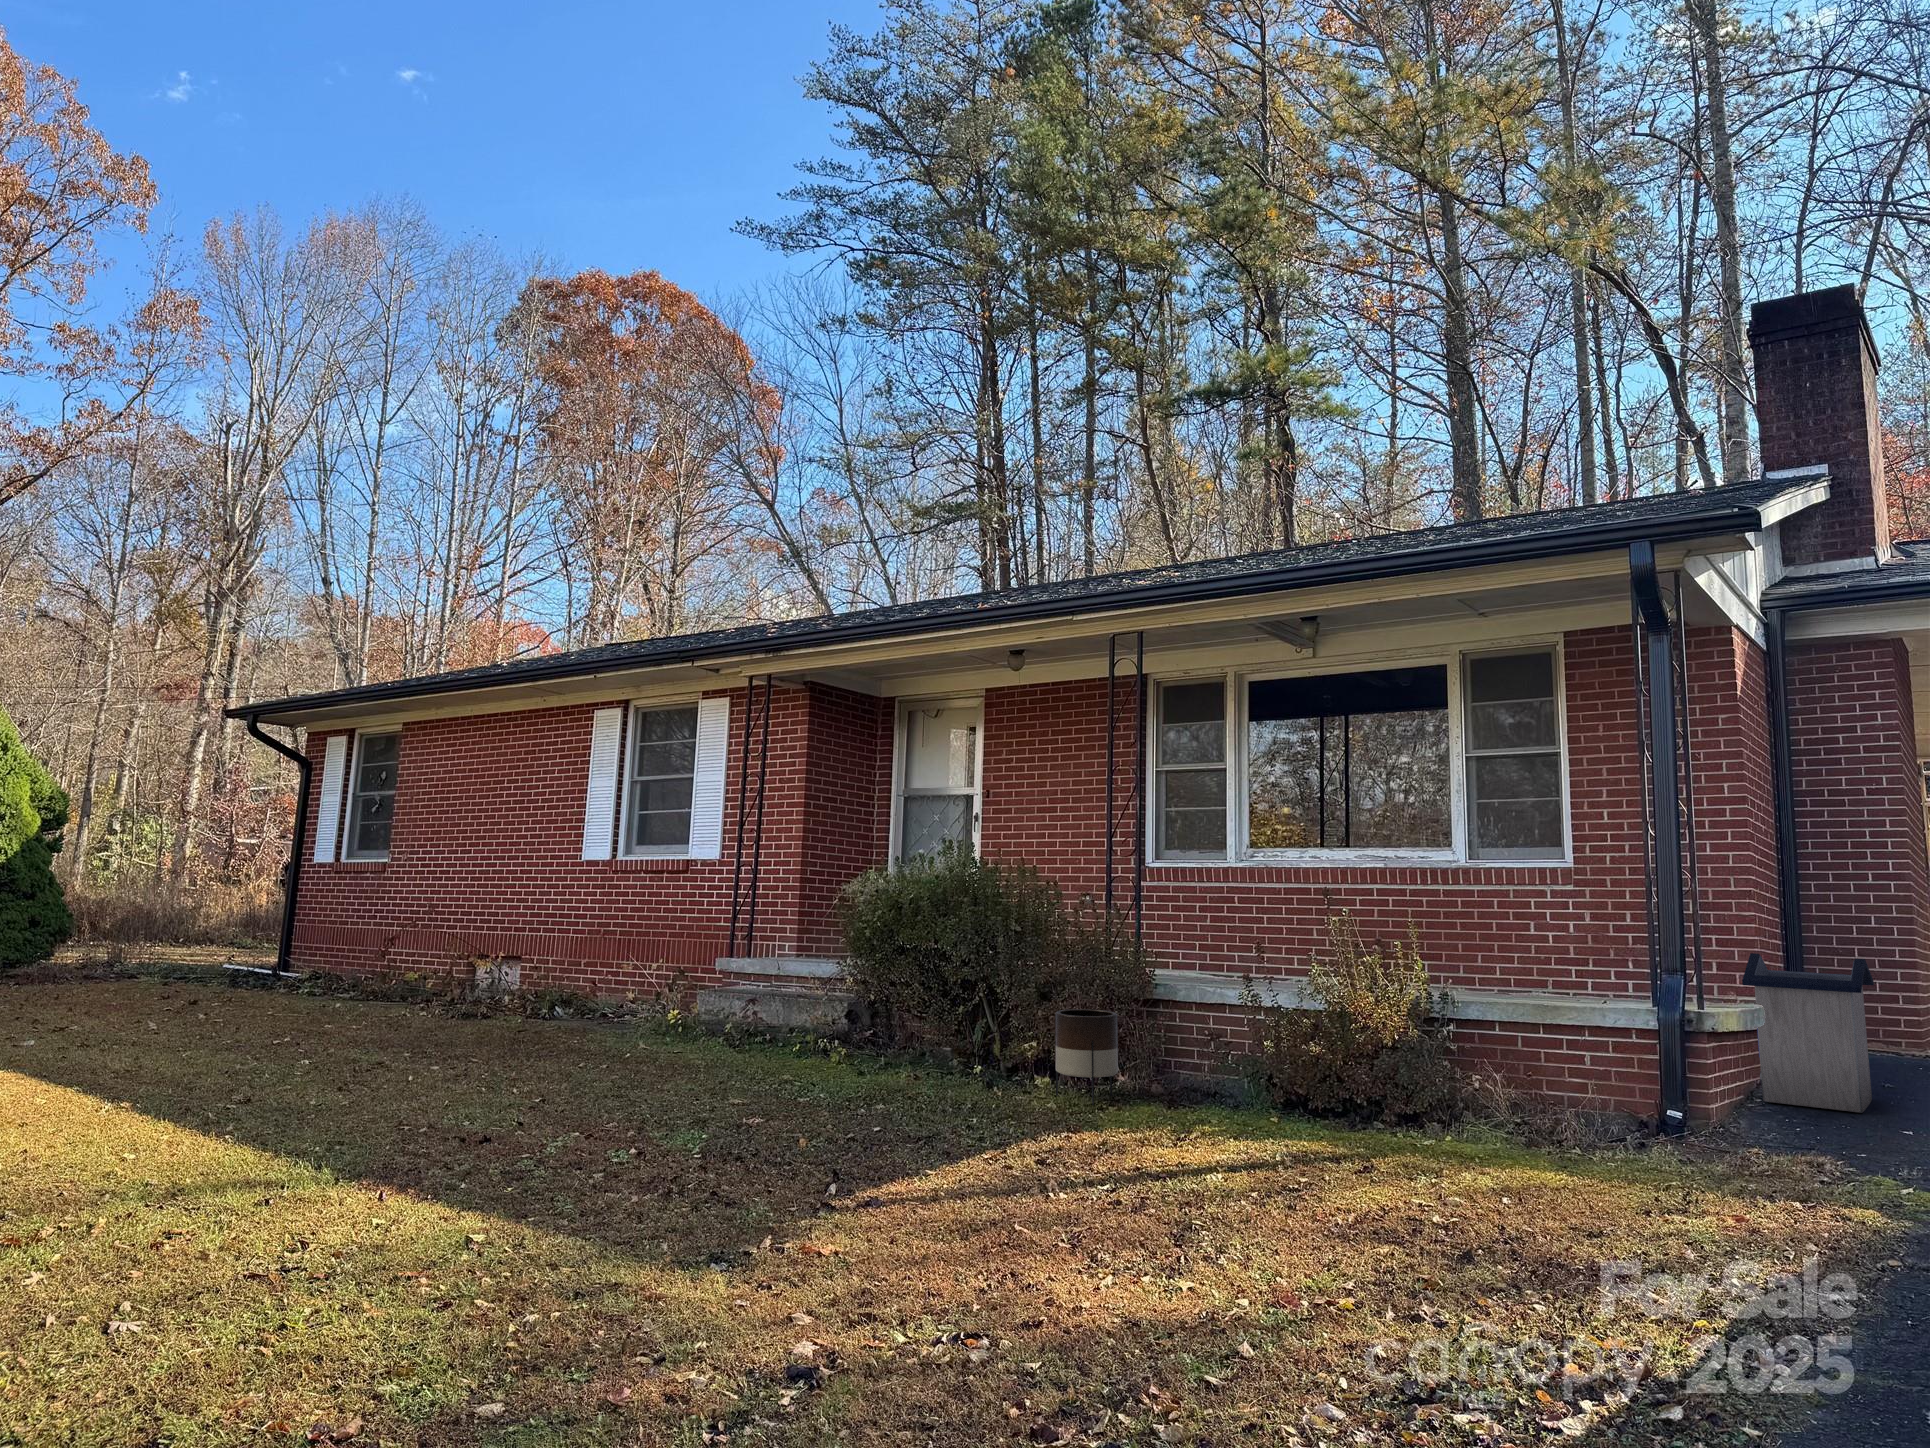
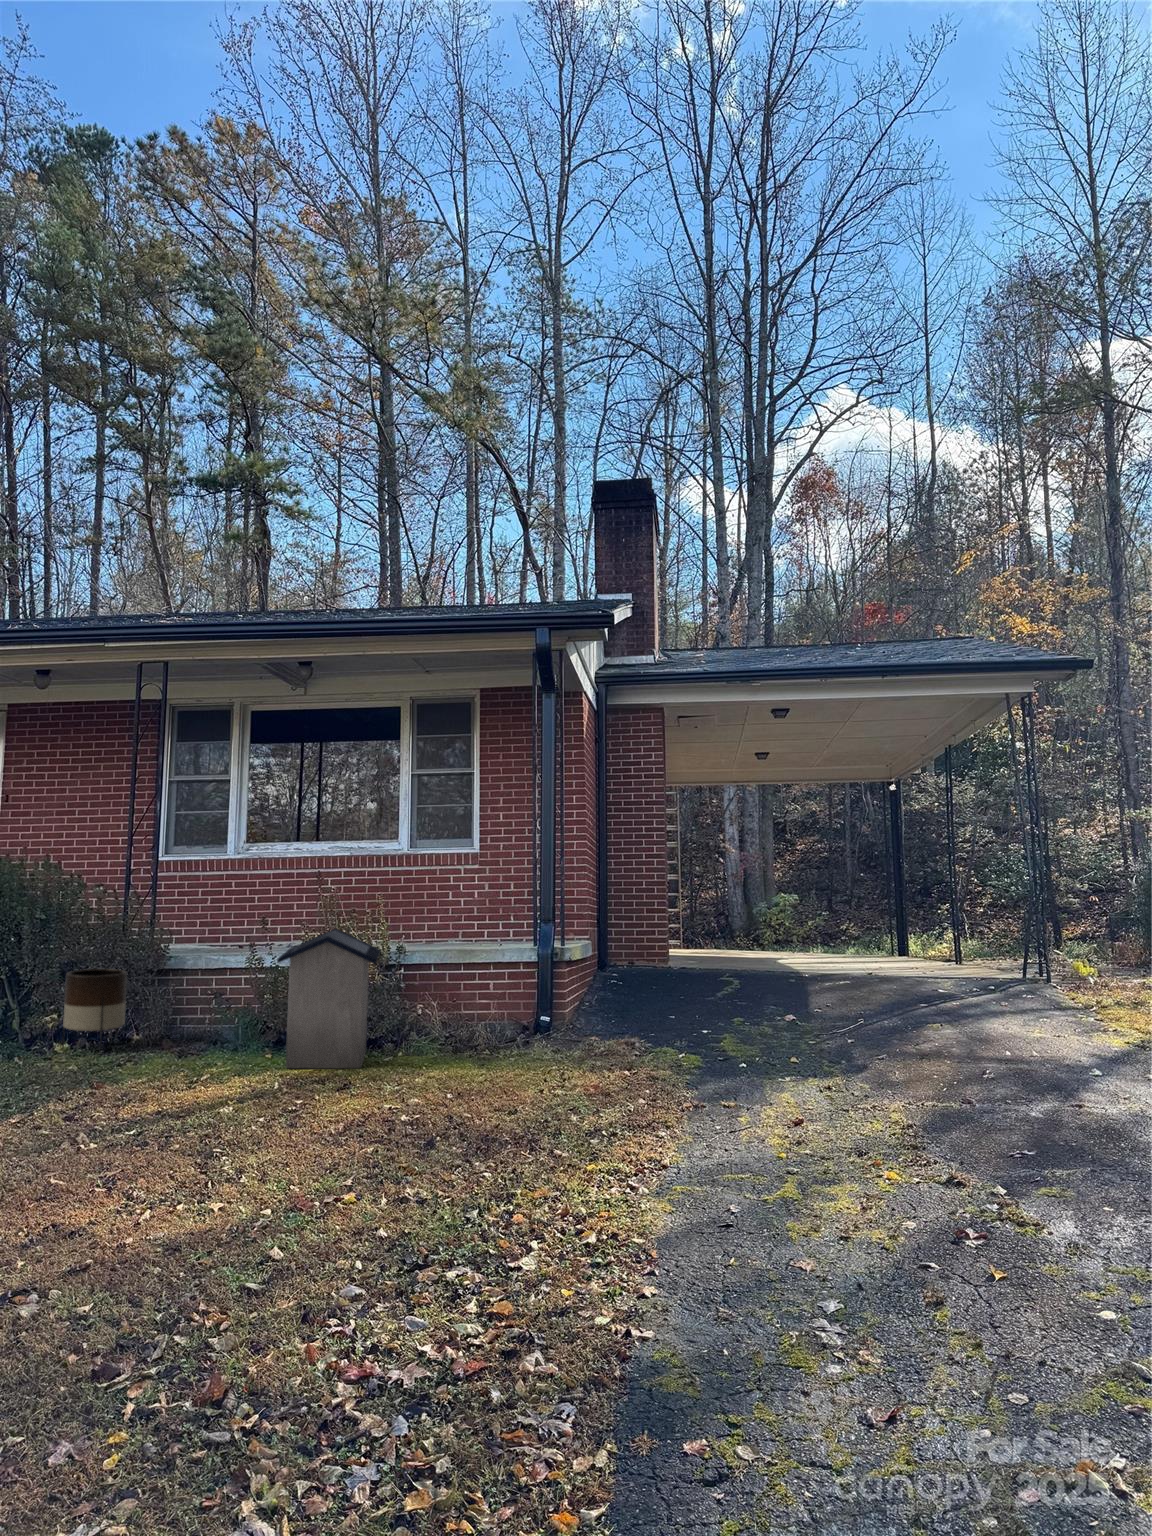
trash can: present [1742,953,1874,1113] -> present [277,929,380,1068]

